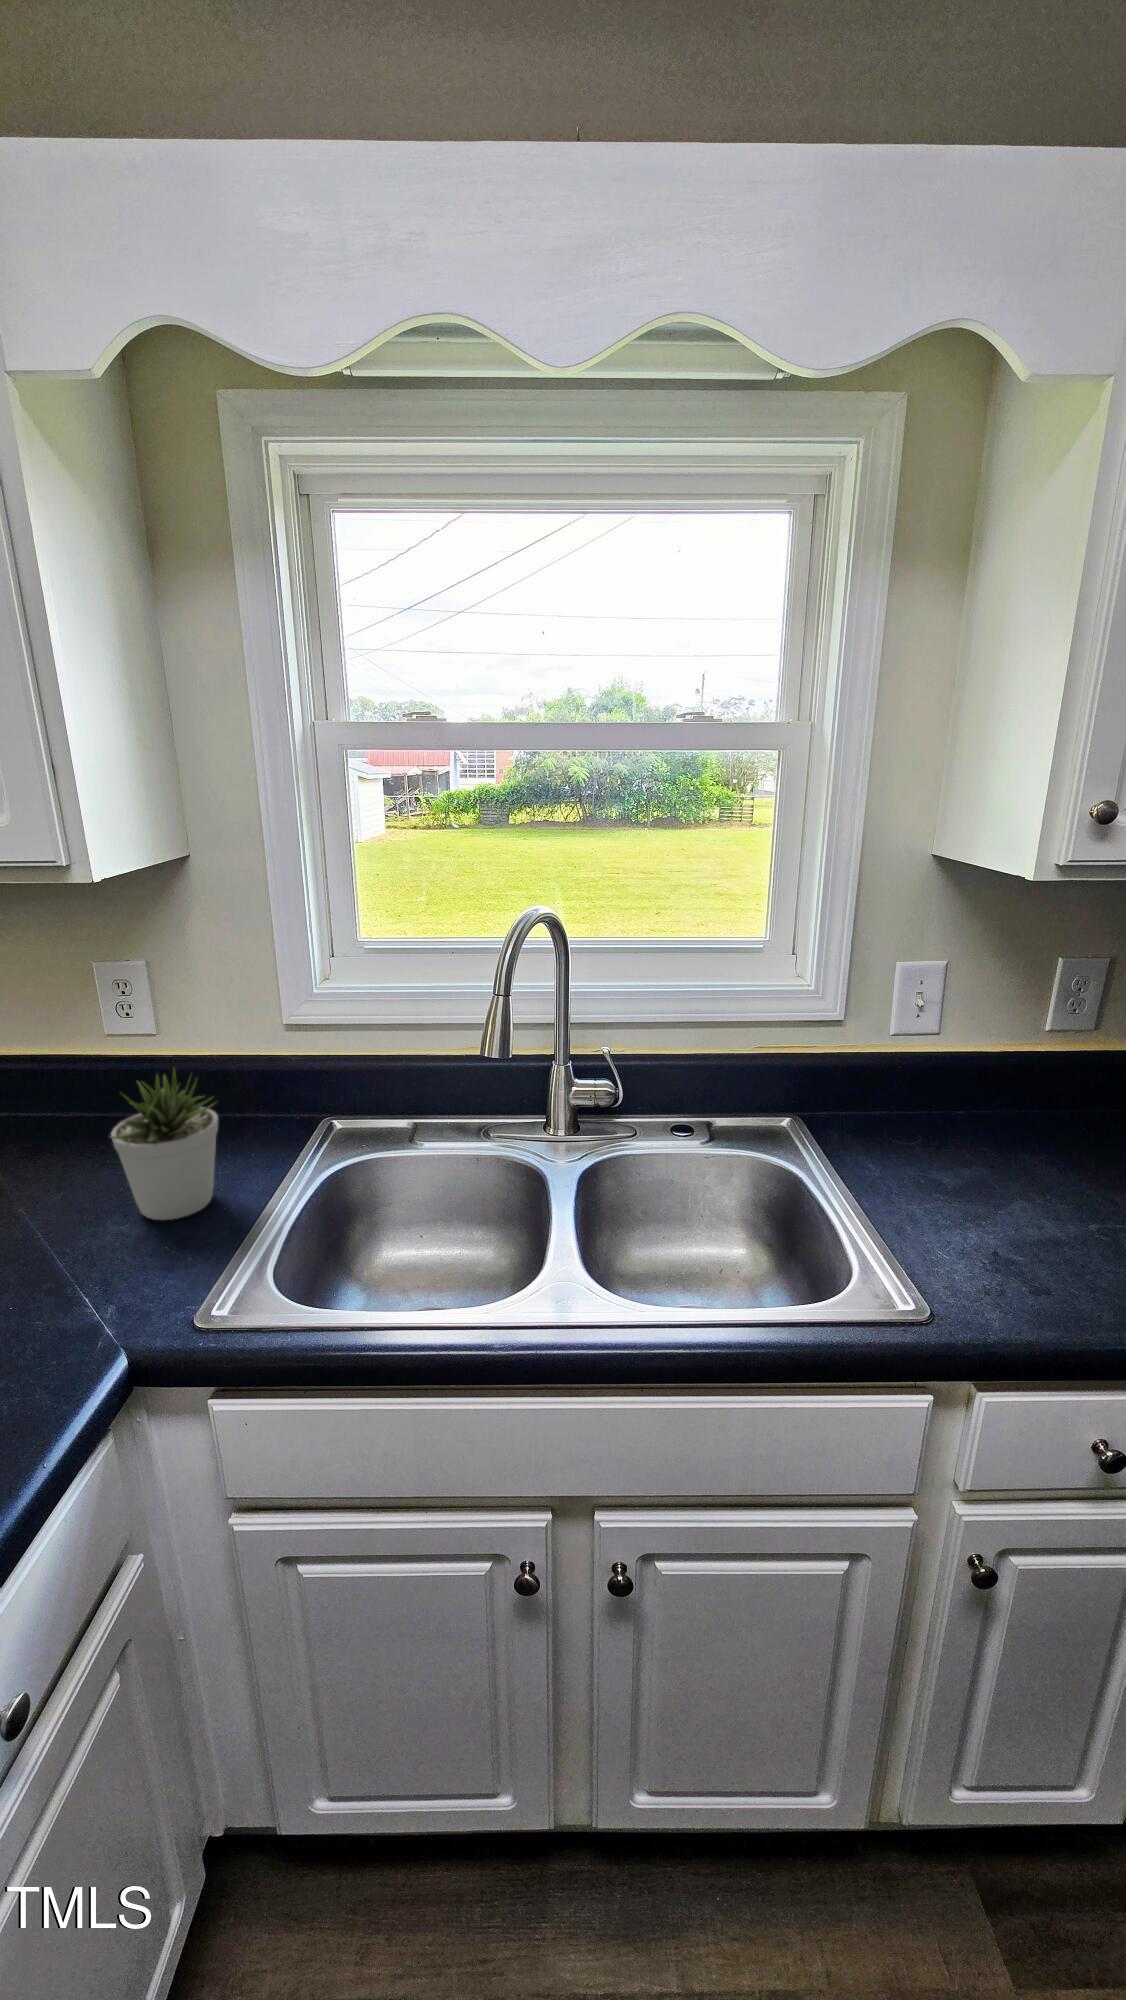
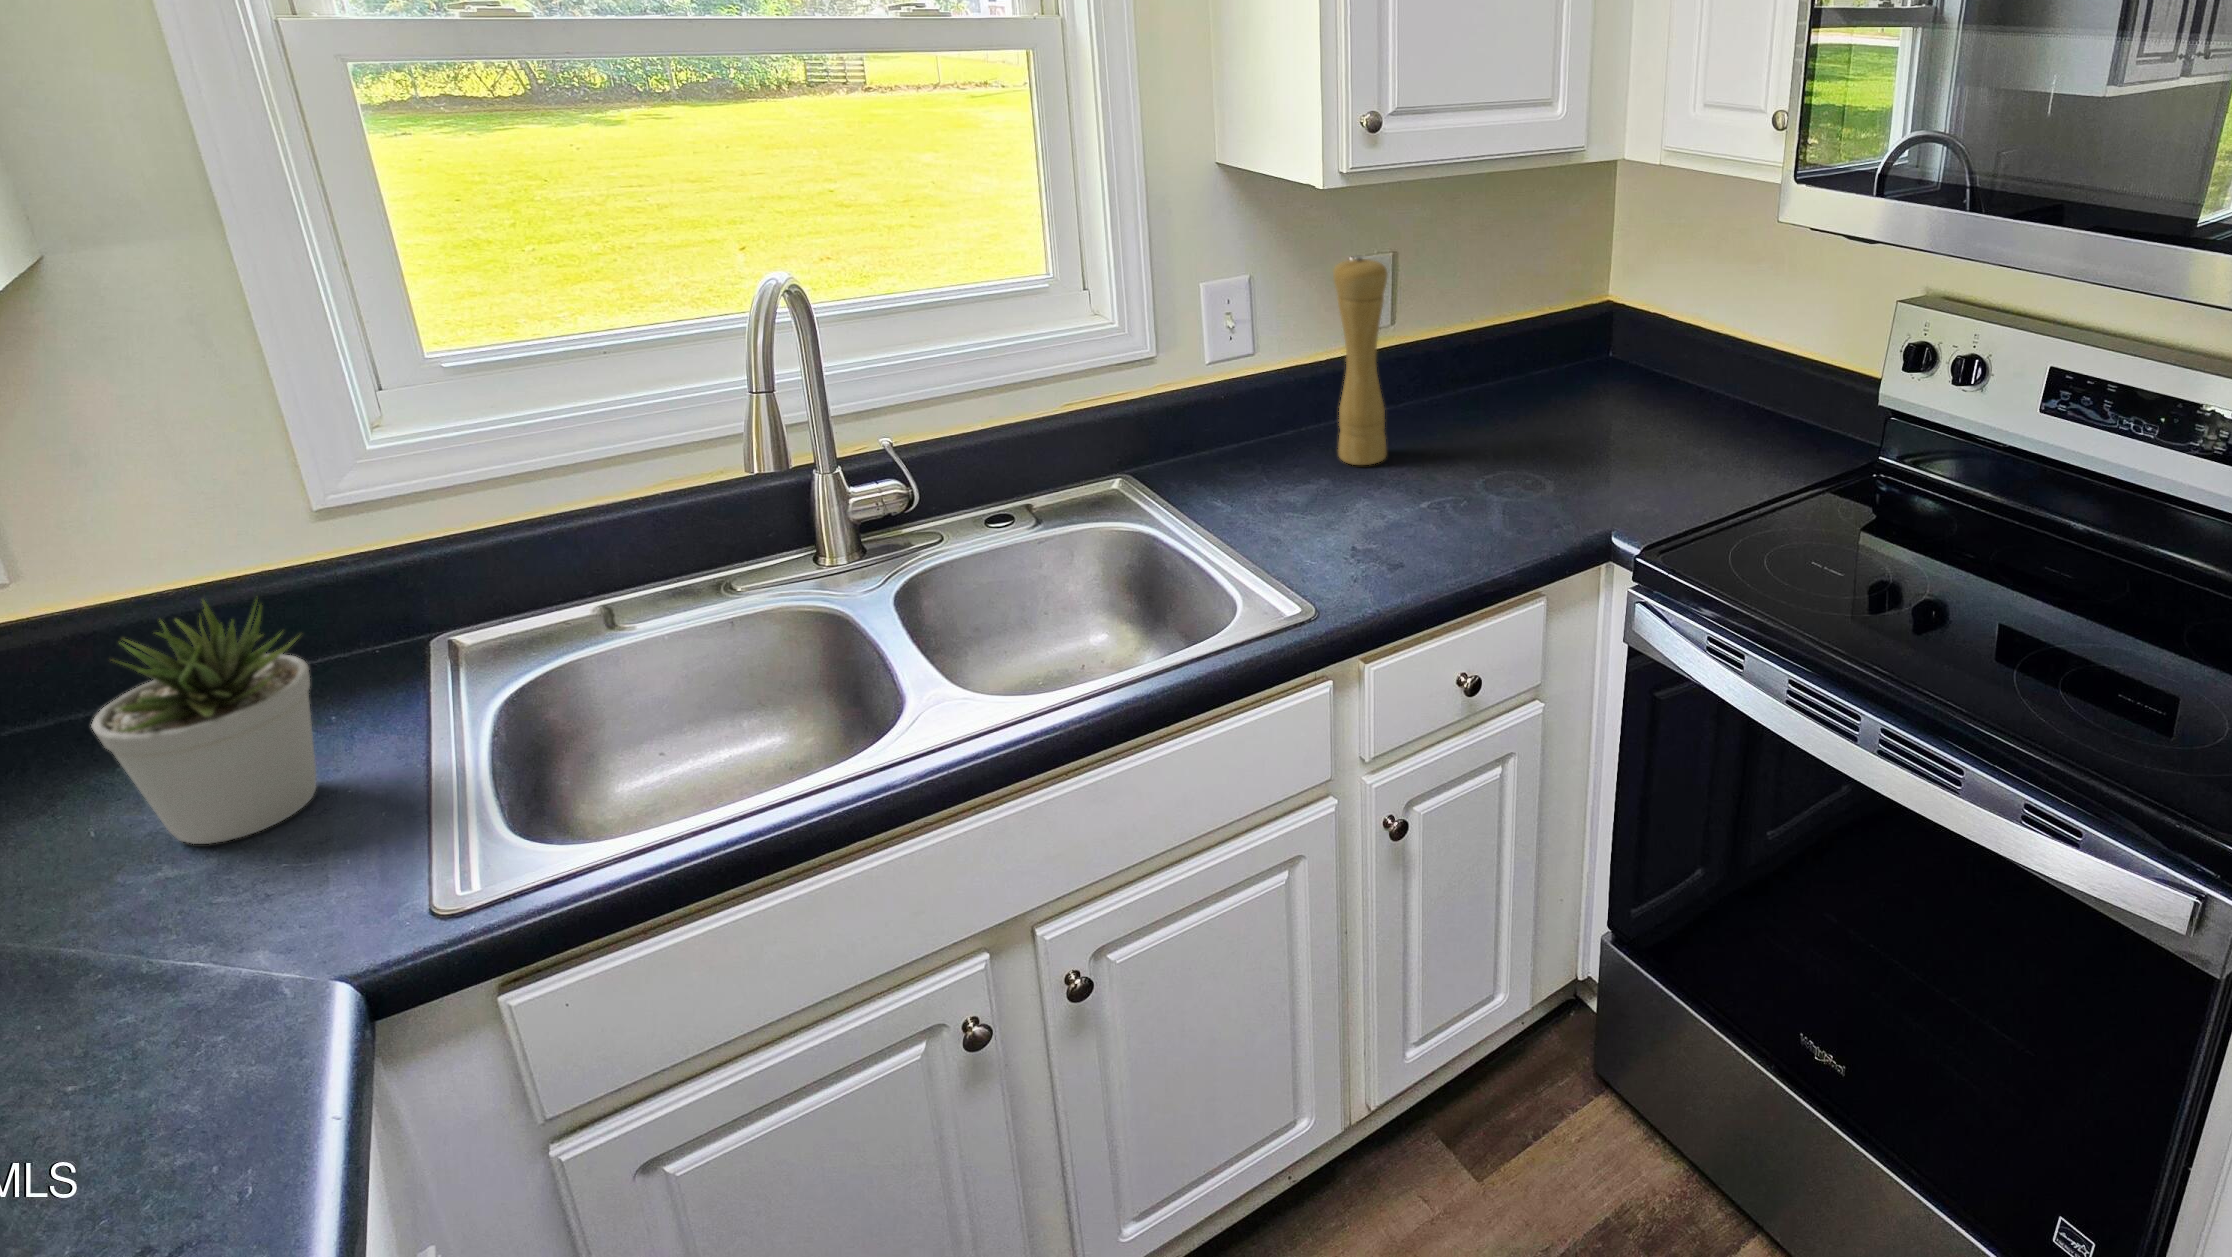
pepper mill: none [1005,958,1095,1168] -> present [1333,257,1387,465]

